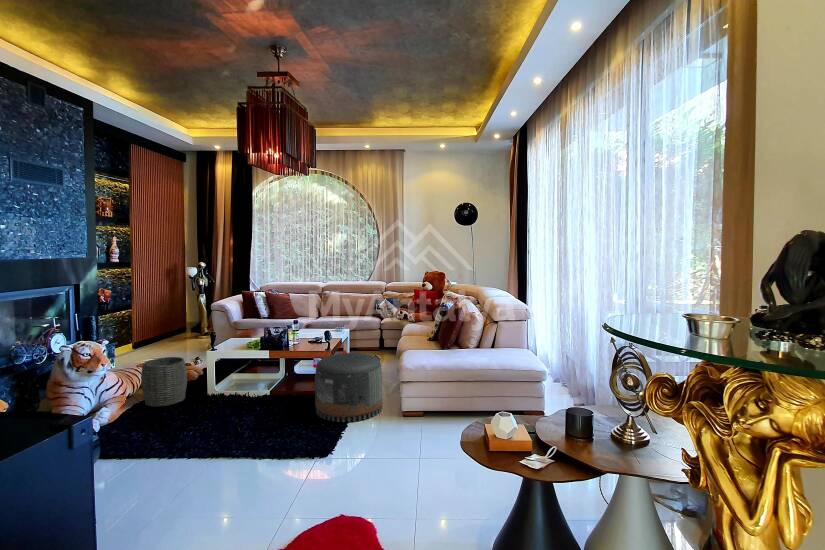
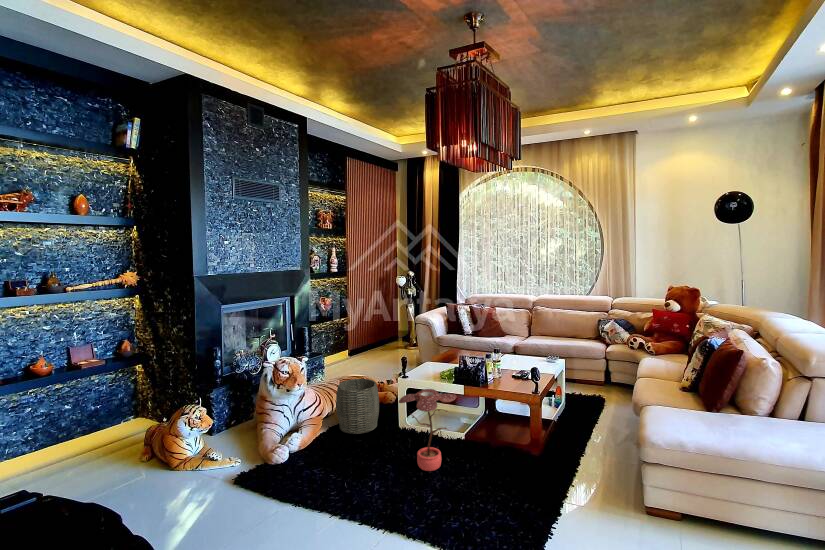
pouf: present [315,352,383,422] -> none [518,405,617,517]
potted plant: none [215,353,266,418] -> present [399,389,457,471]

